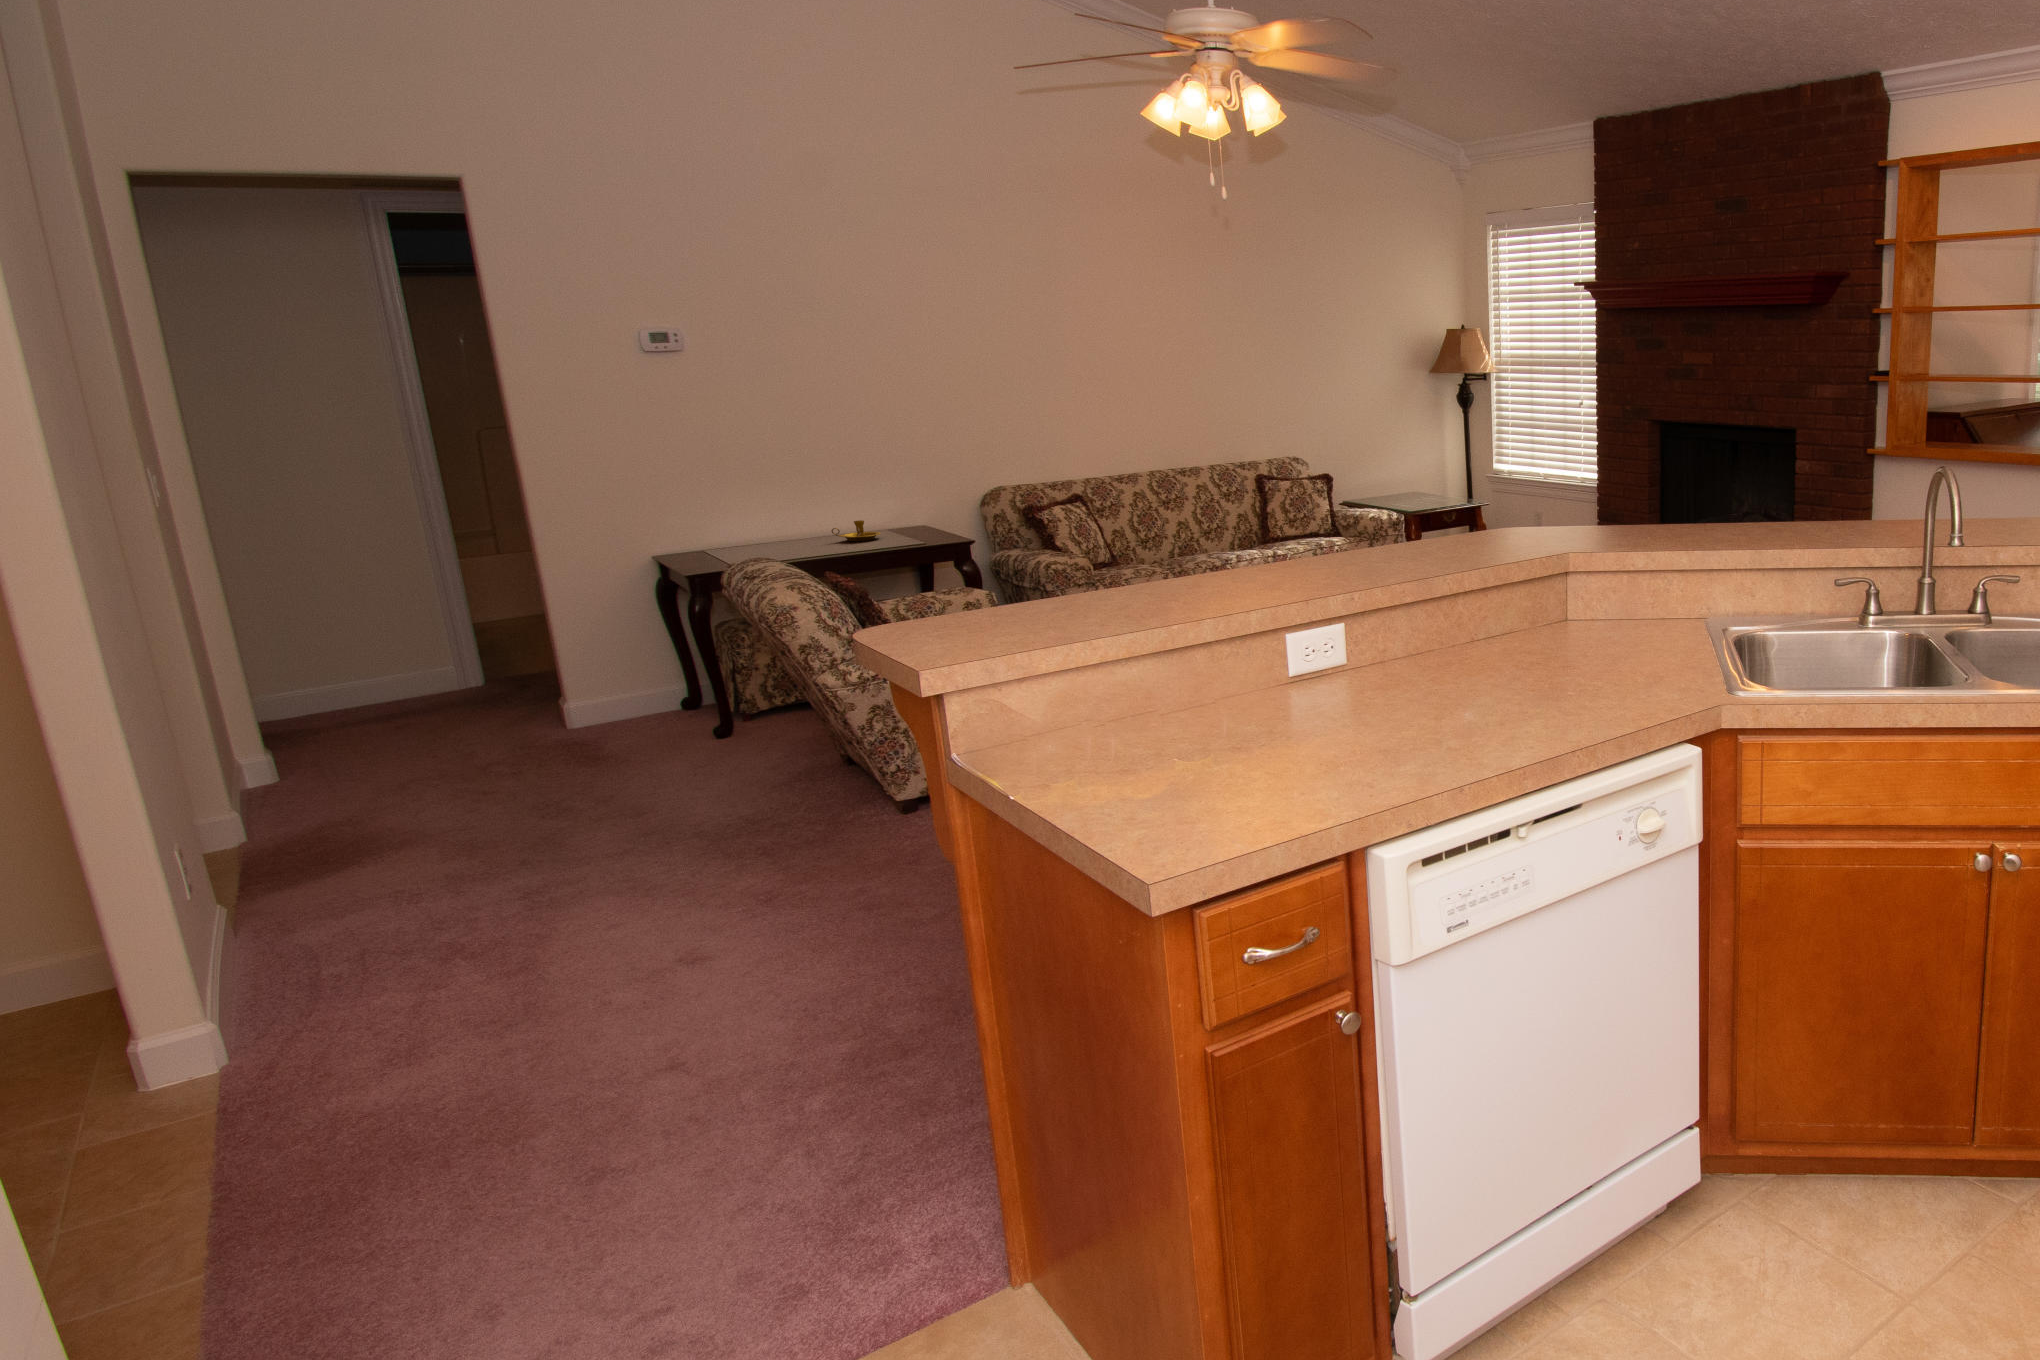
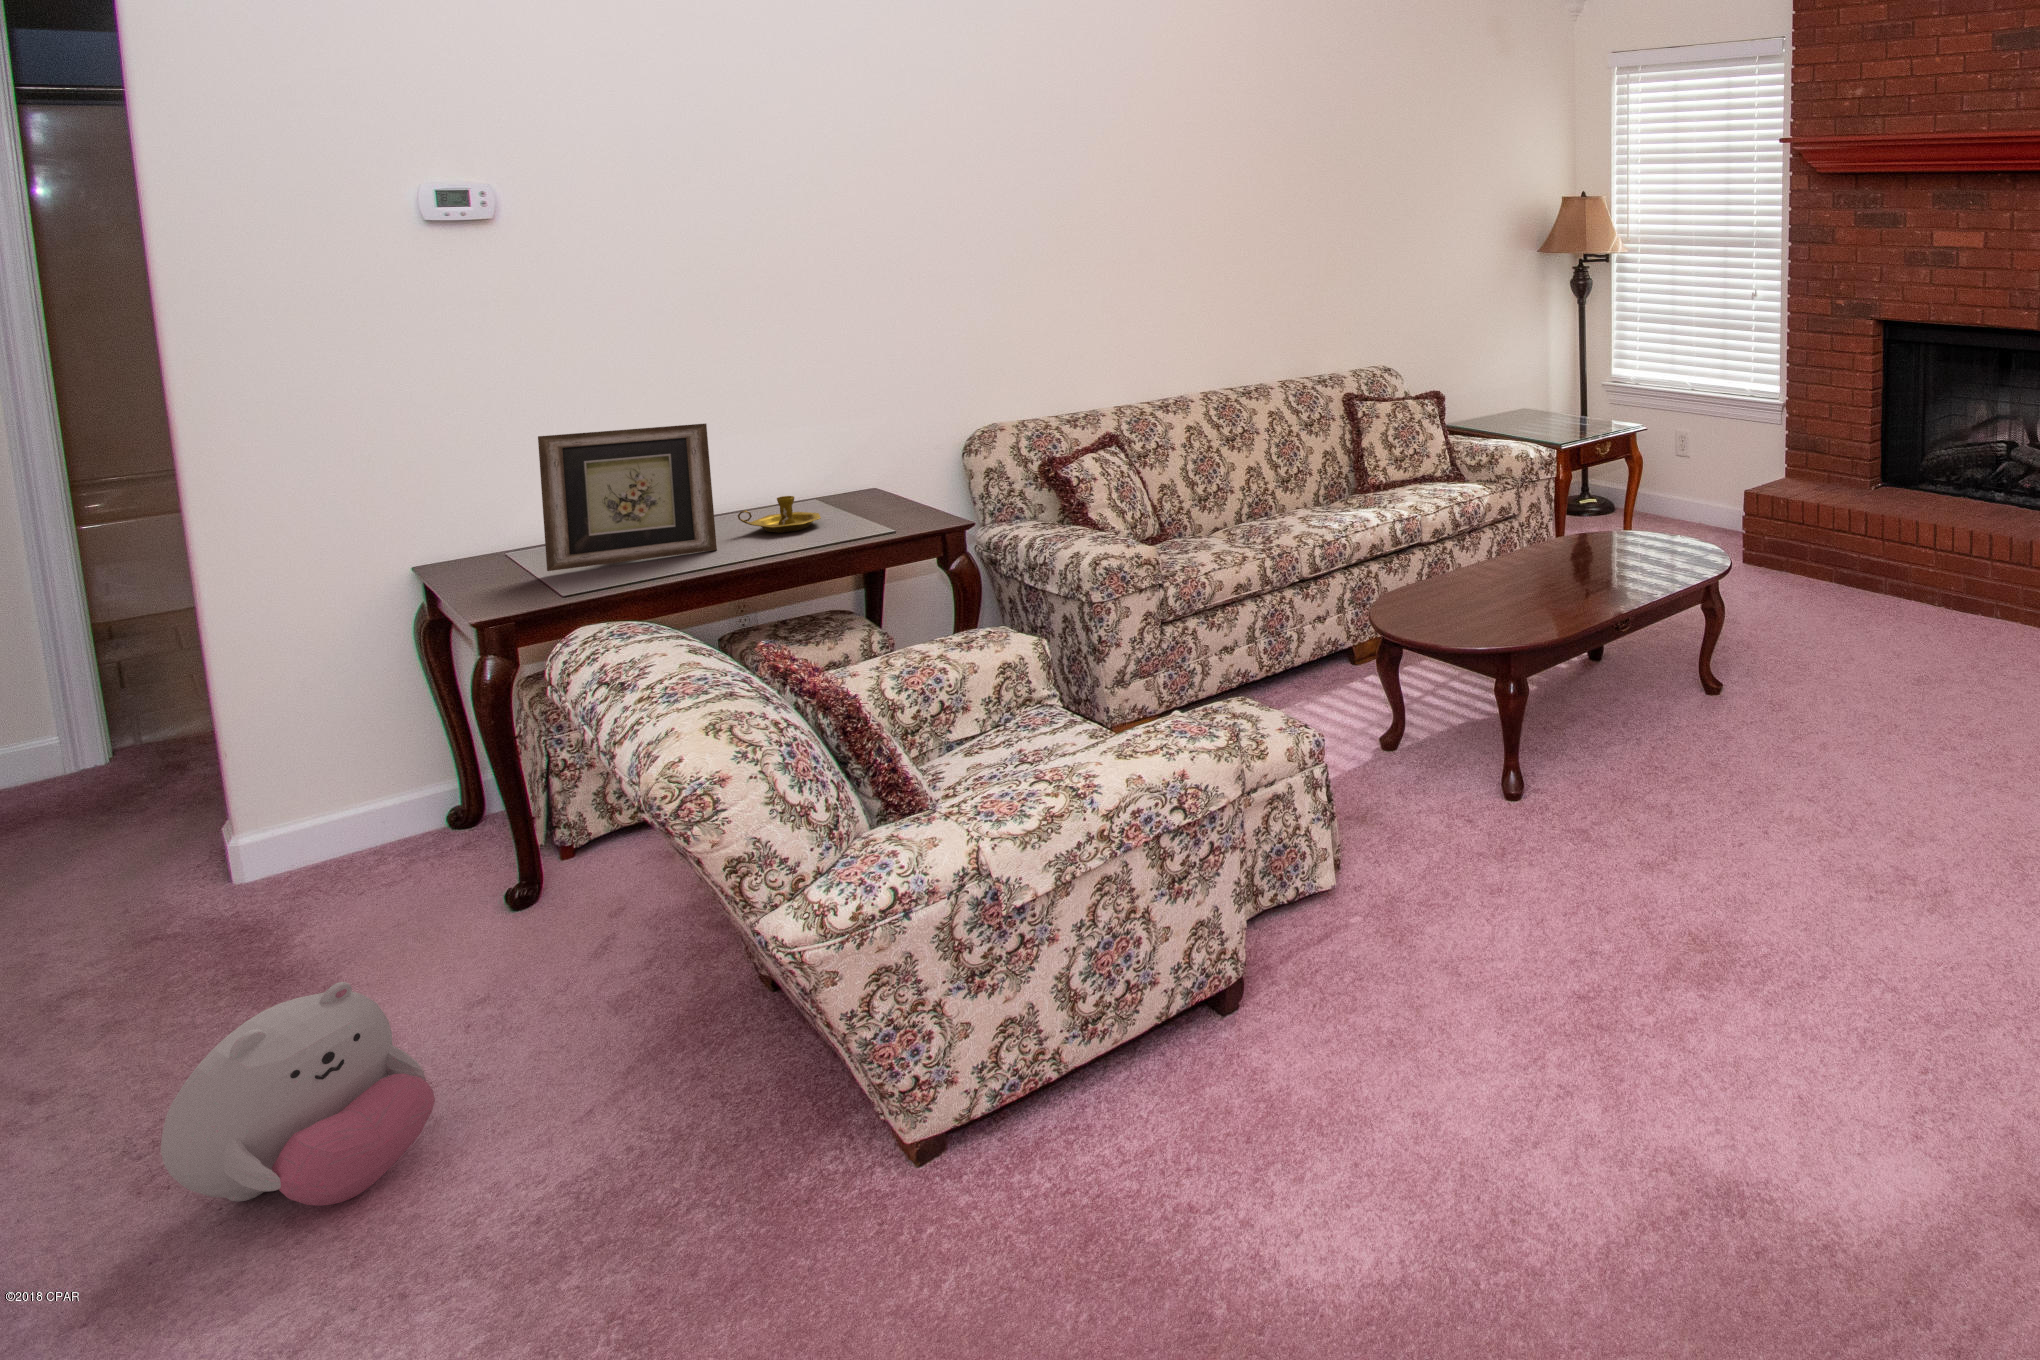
picture frame: none [715,473,819,555] -> present [538,423,717,571]
plush toy: none [569,722,685,816] -> present [161,982,435,1206]

